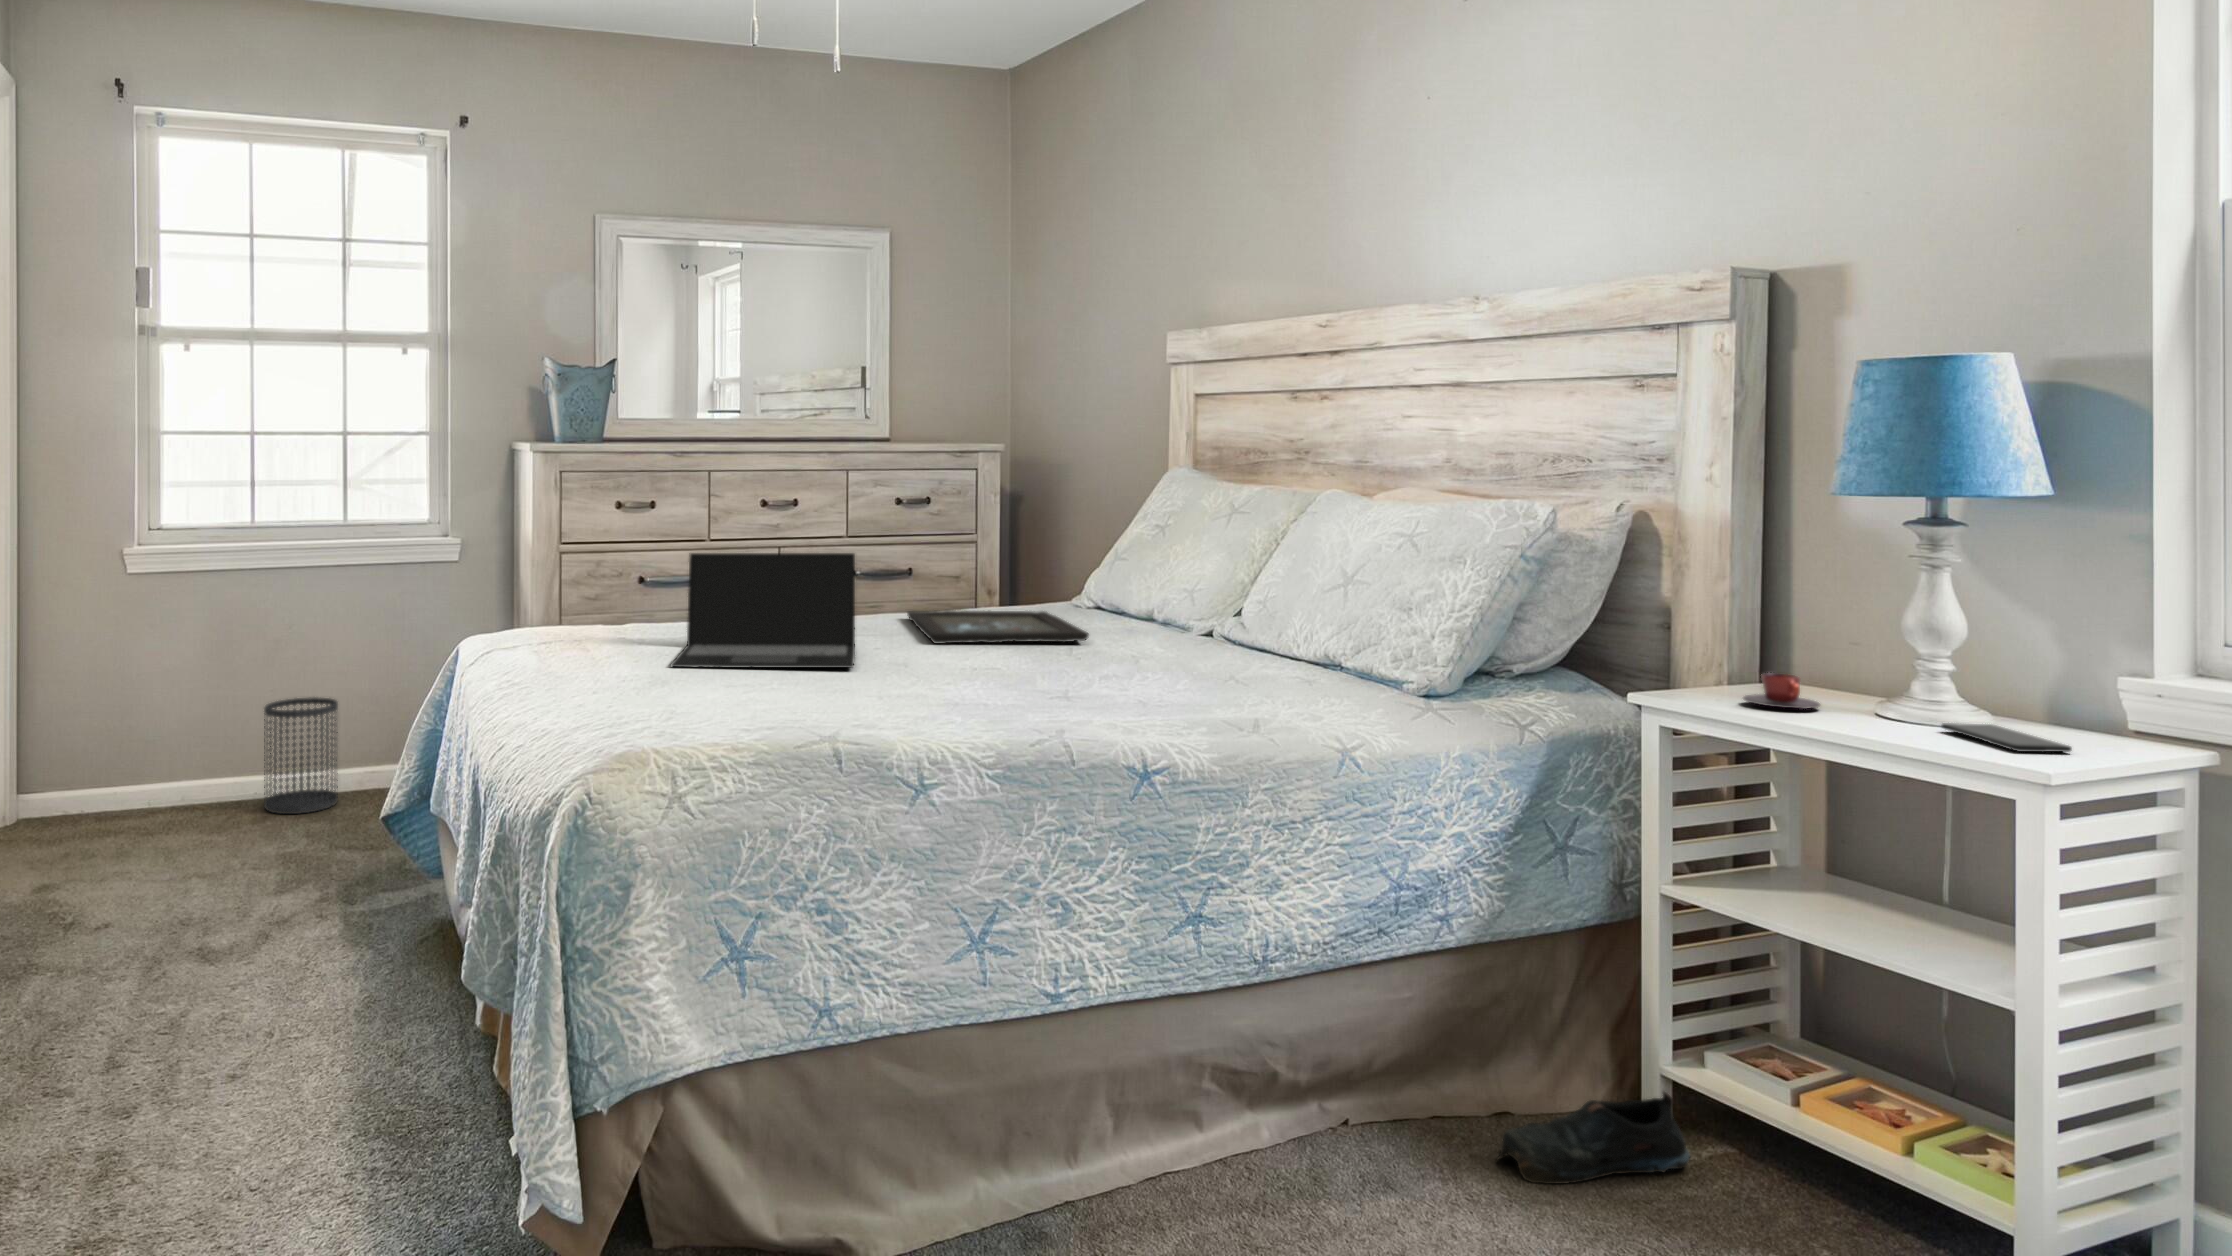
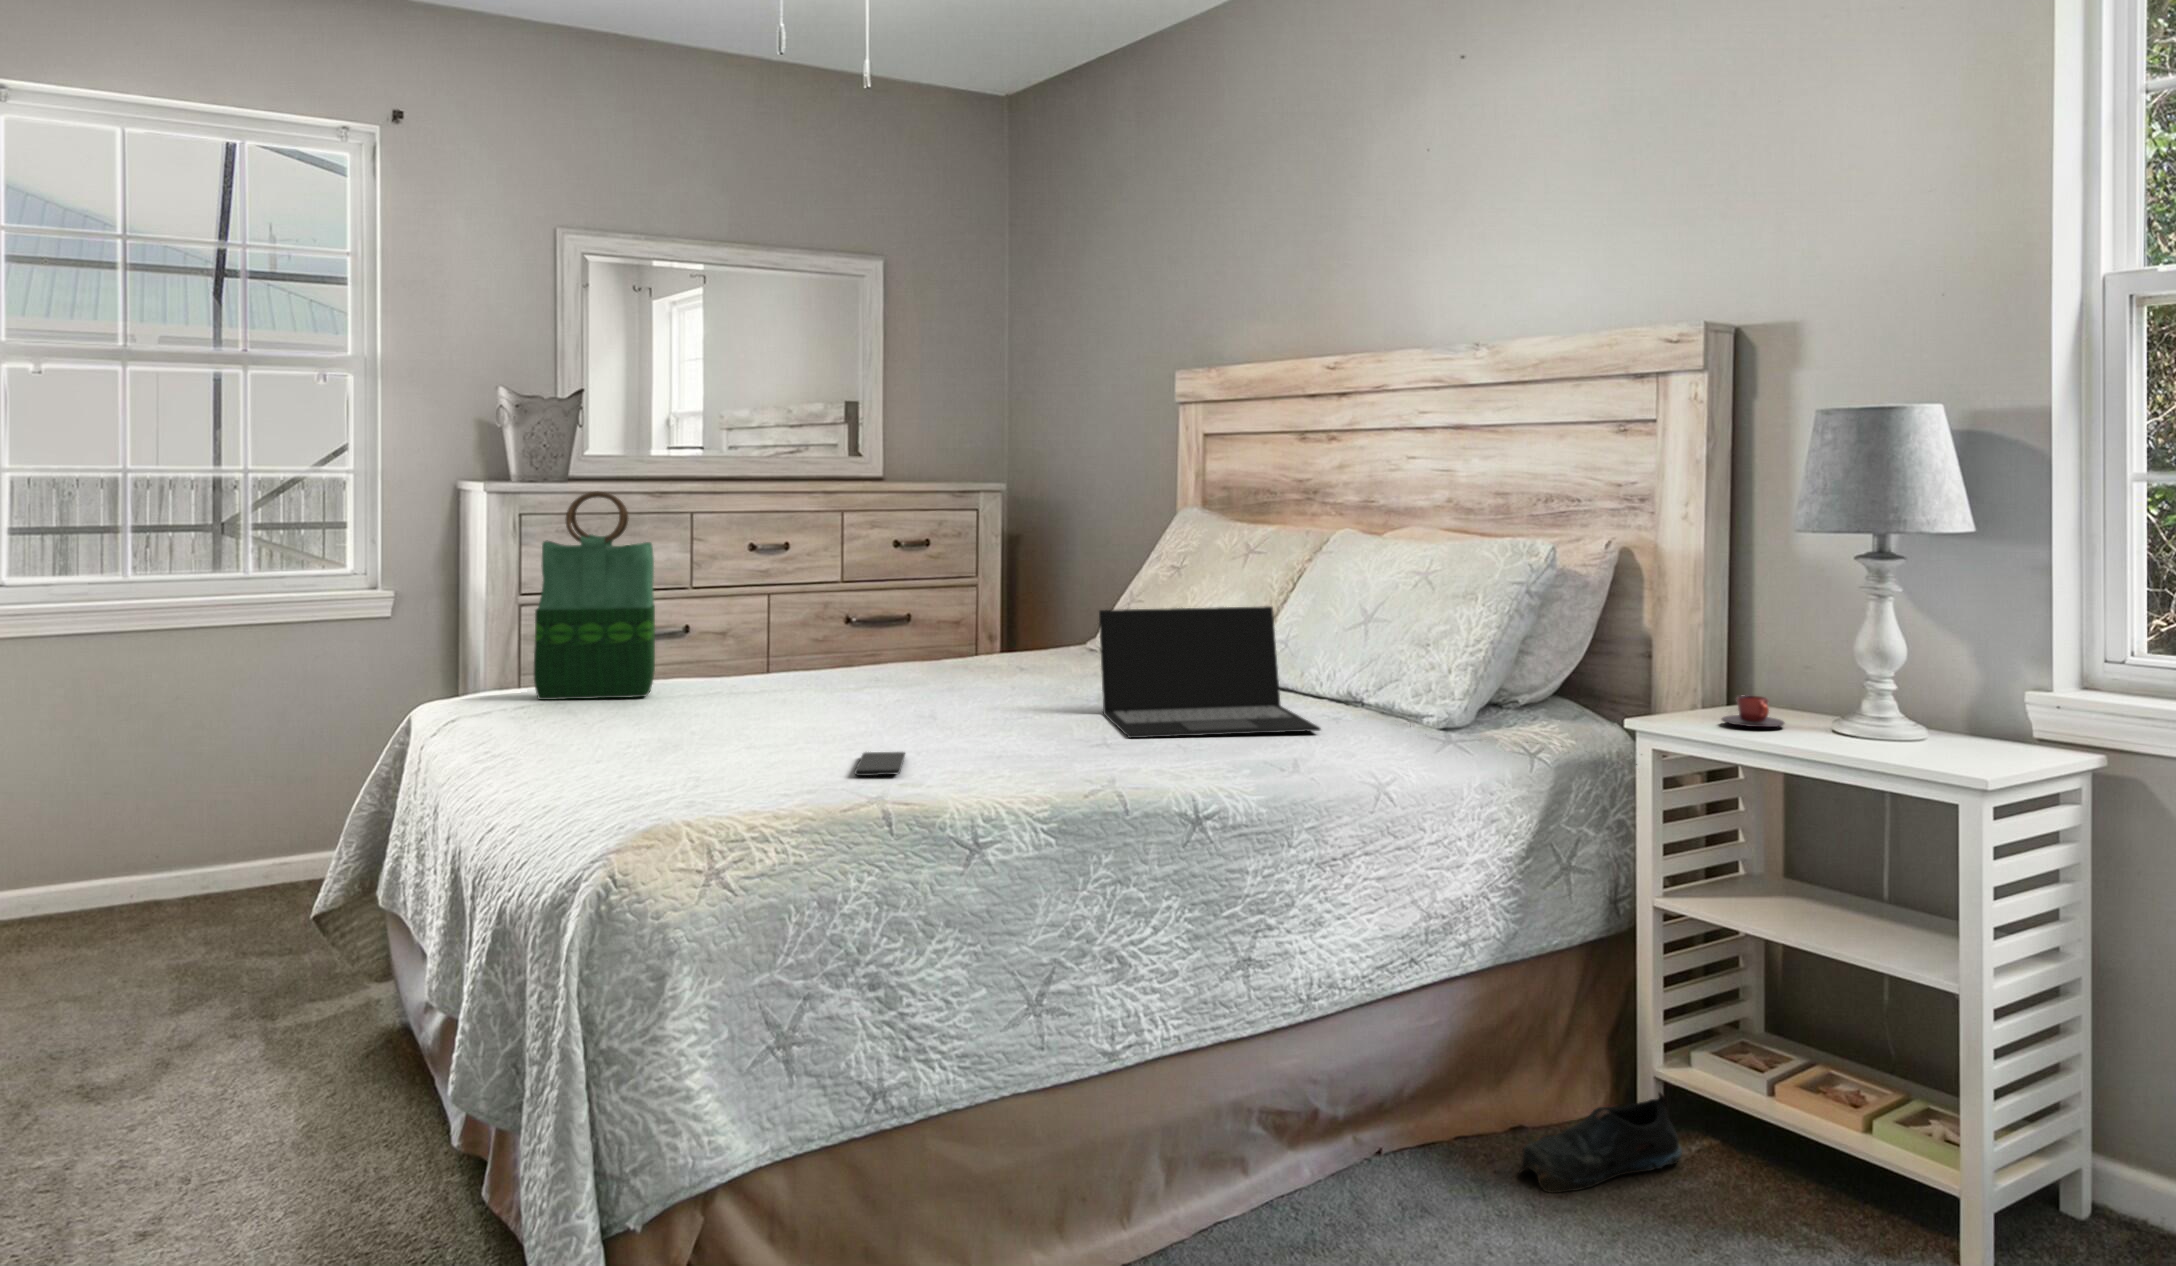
tote bag: none [551,452,655,638] -> present [534,491,655,700]
laptop: present [671,553,855,668] -> present [1099,606,1320,738]
tray: present [907,610,1089,644] -> none [926,654,1119,692]
wastebasket: present [264,697,338,814] -> none [143,779,243,920]
smartphone: present [1942,723,2072,752] -> present [855,752,905,776]

